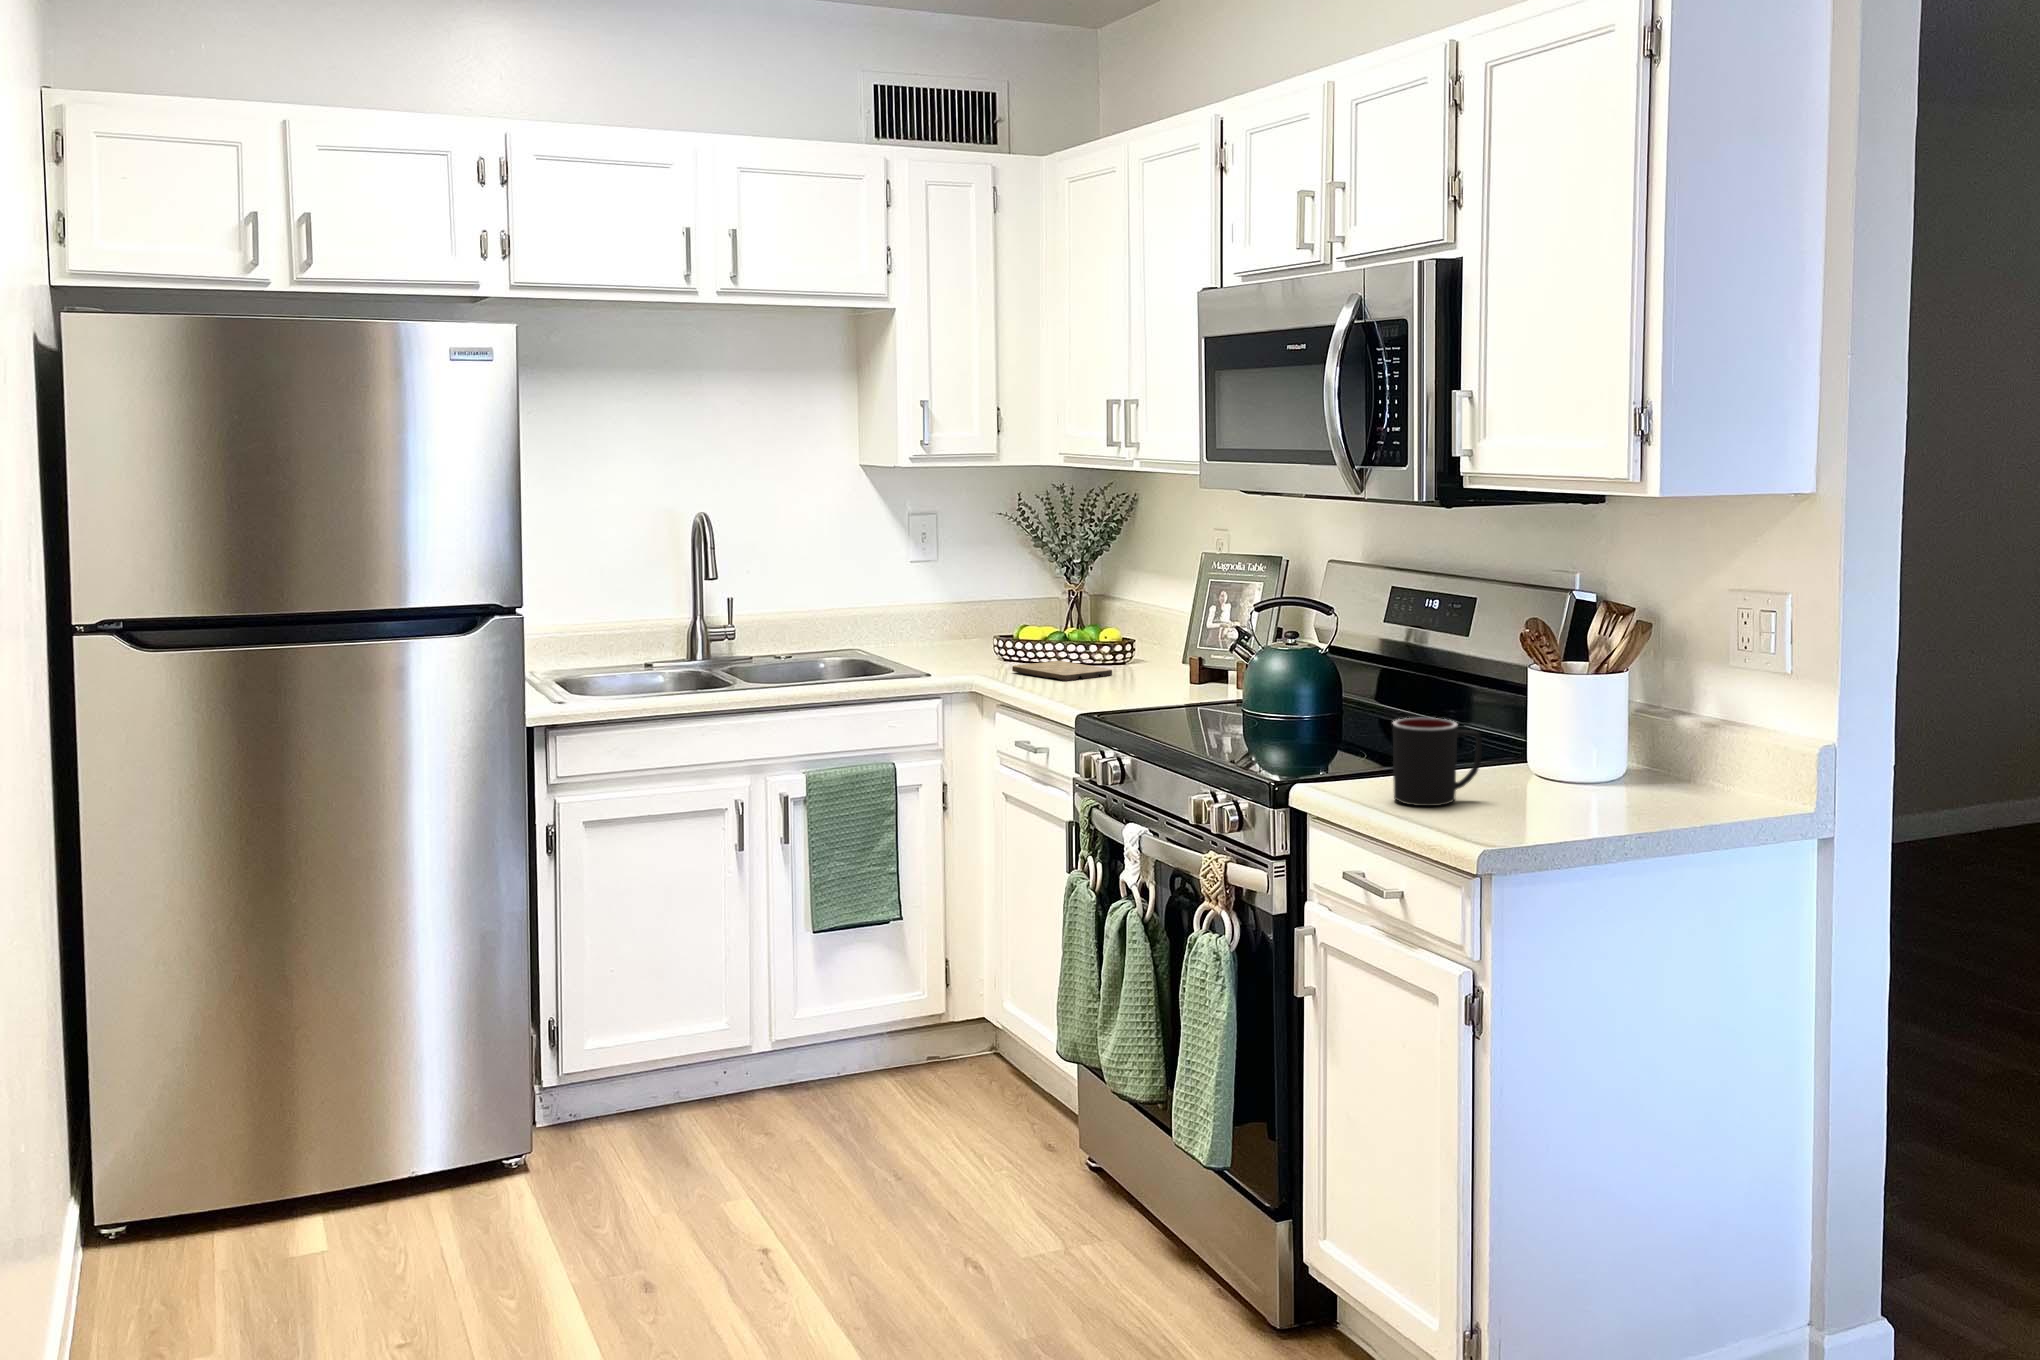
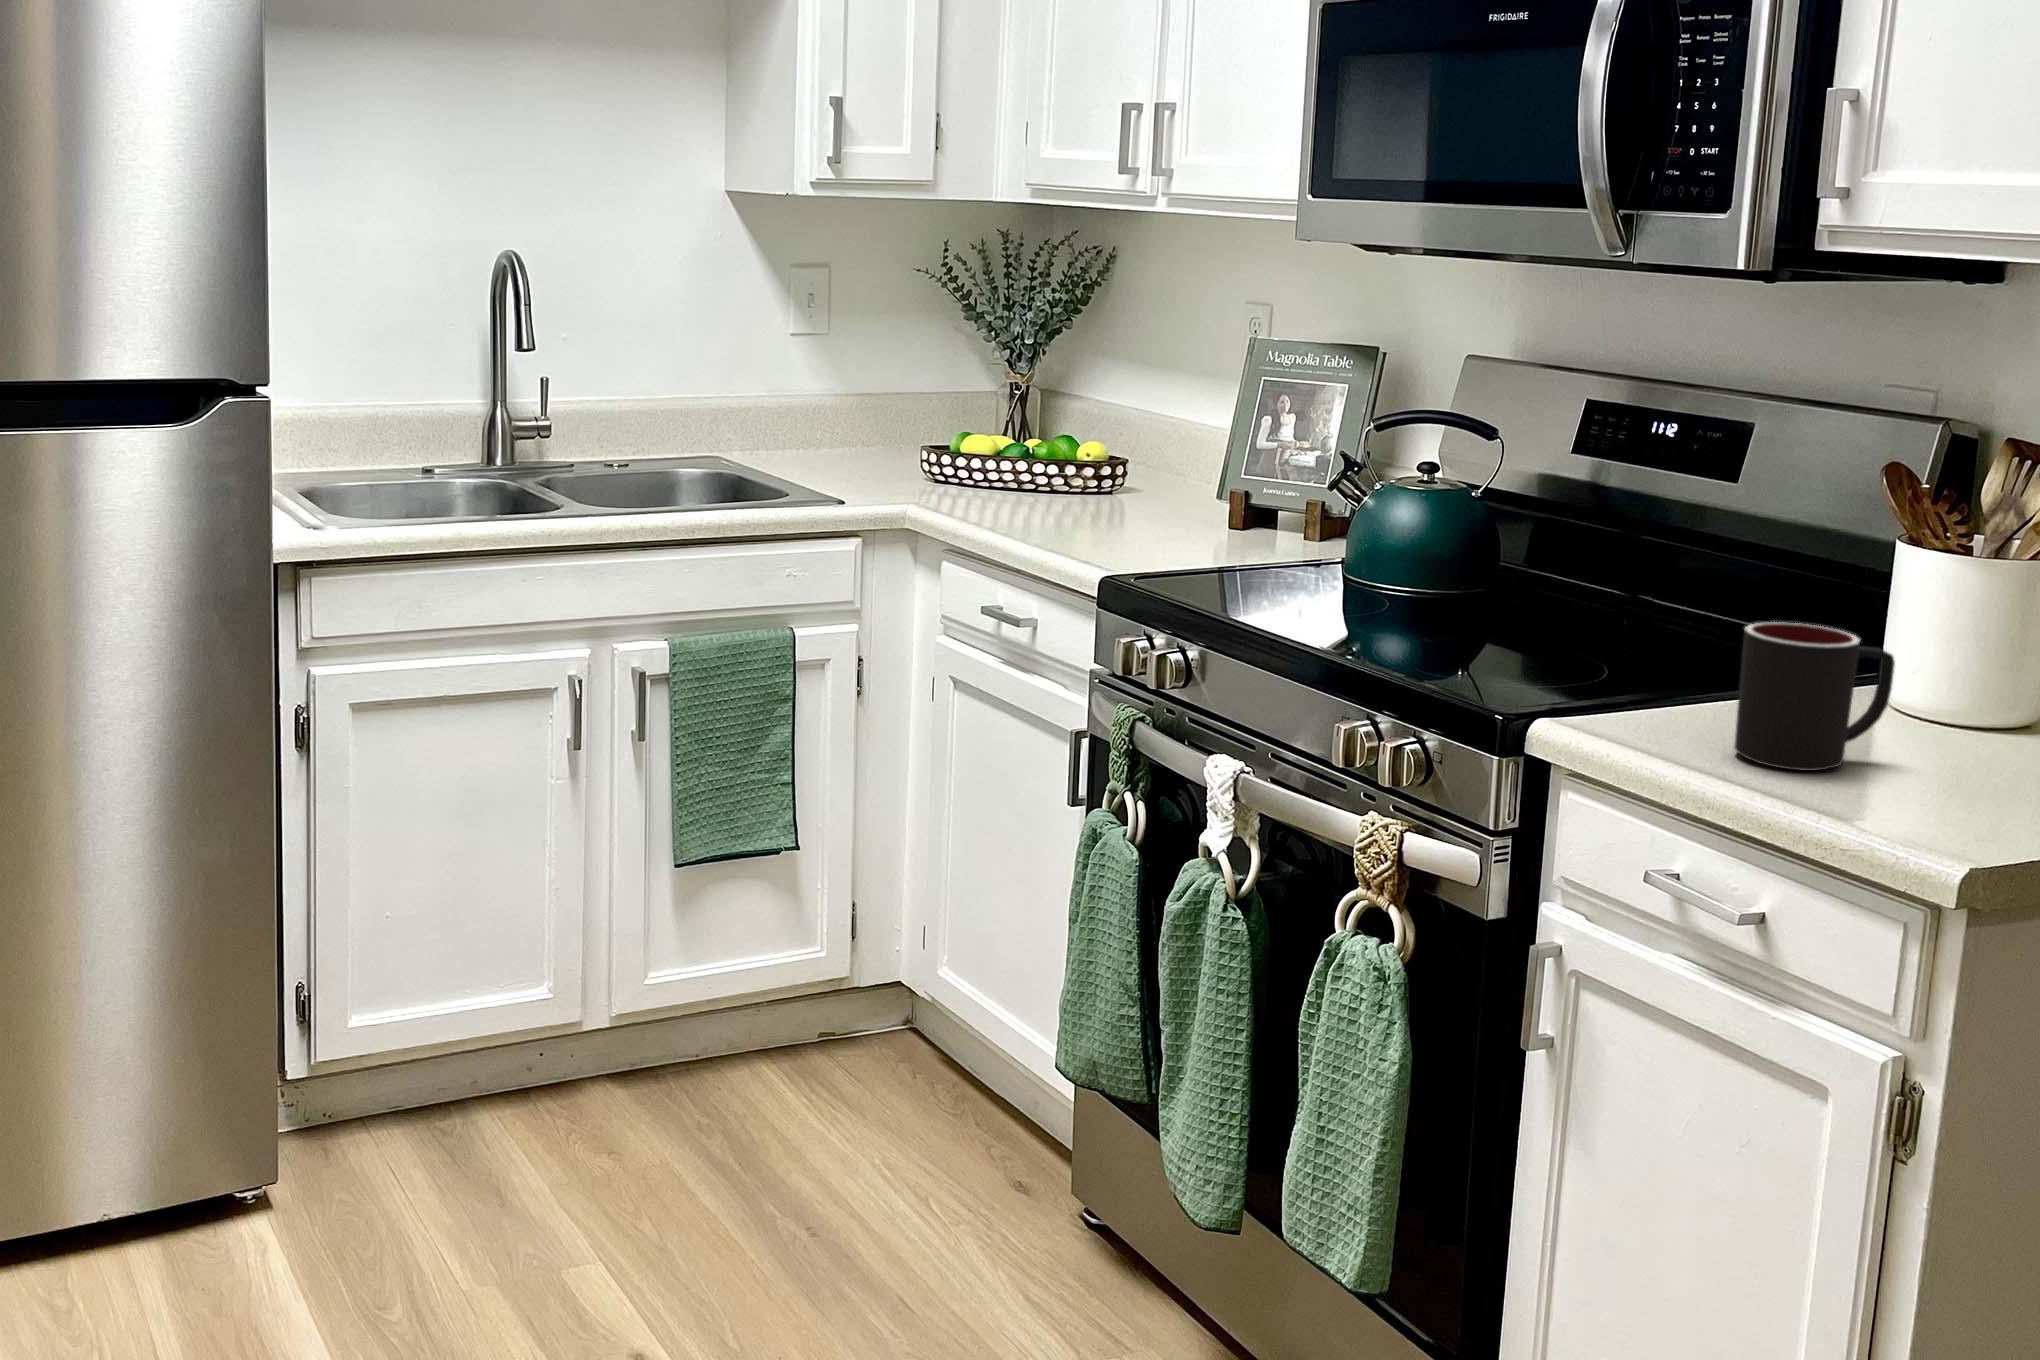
cutting board: present [1012,661,1112,681] -> none [960,485,1109,518]

